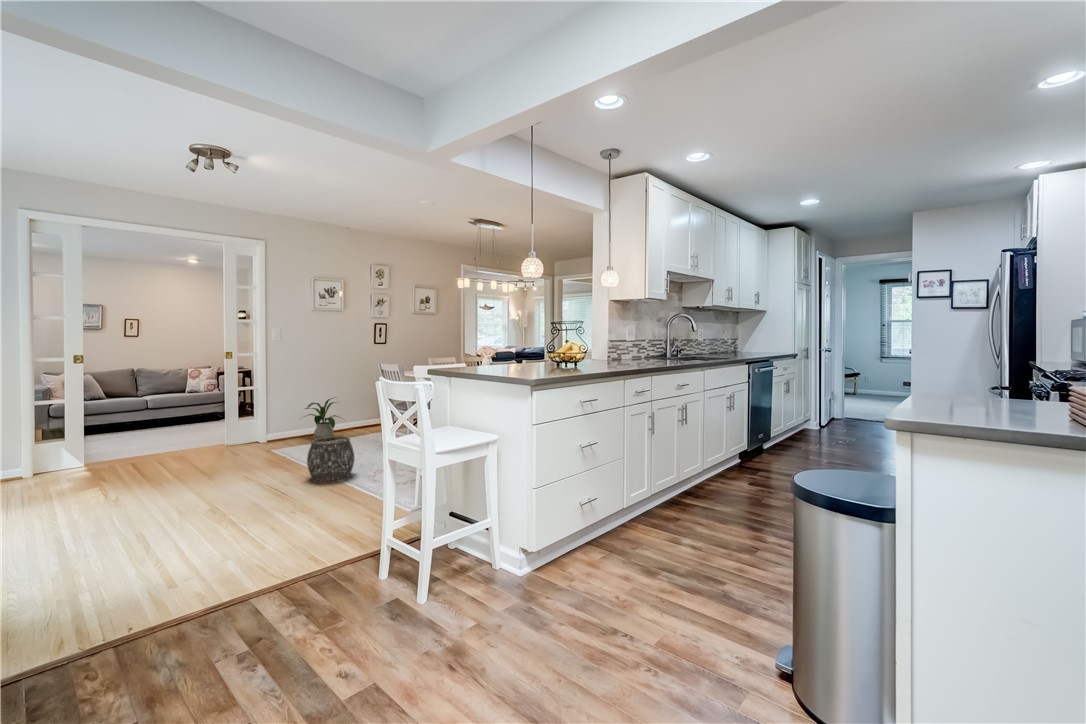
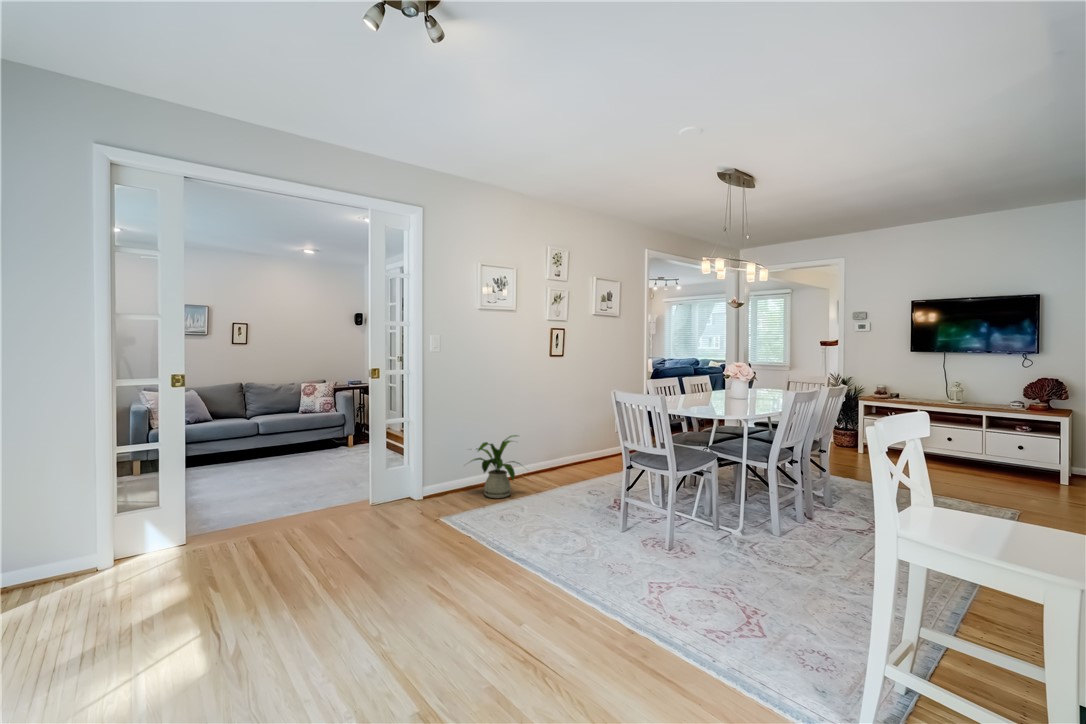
woven basket: present [307,436,354,481] -> none [544,527,626,624]

